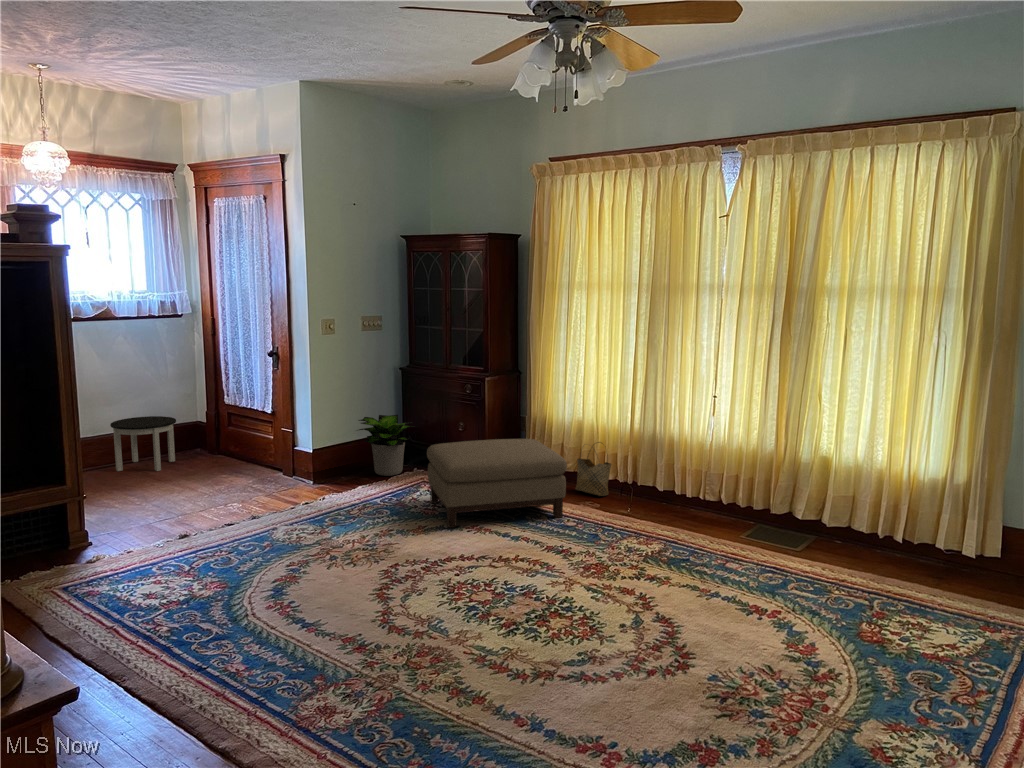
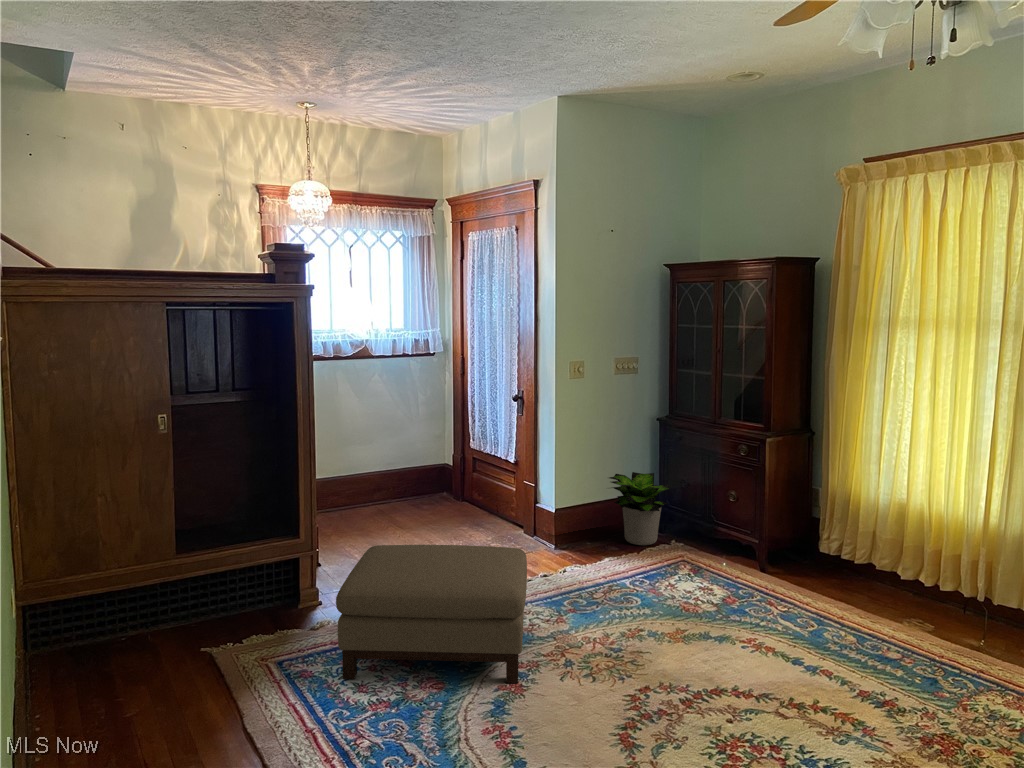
round table: present [110,416,176,471] -> none [361,456,422,514]
ottoman: present [427,439,567,528] -> present [336,545,527,683]
woven basket: present [576,442,611,496] -> none [885,534,942,608]

